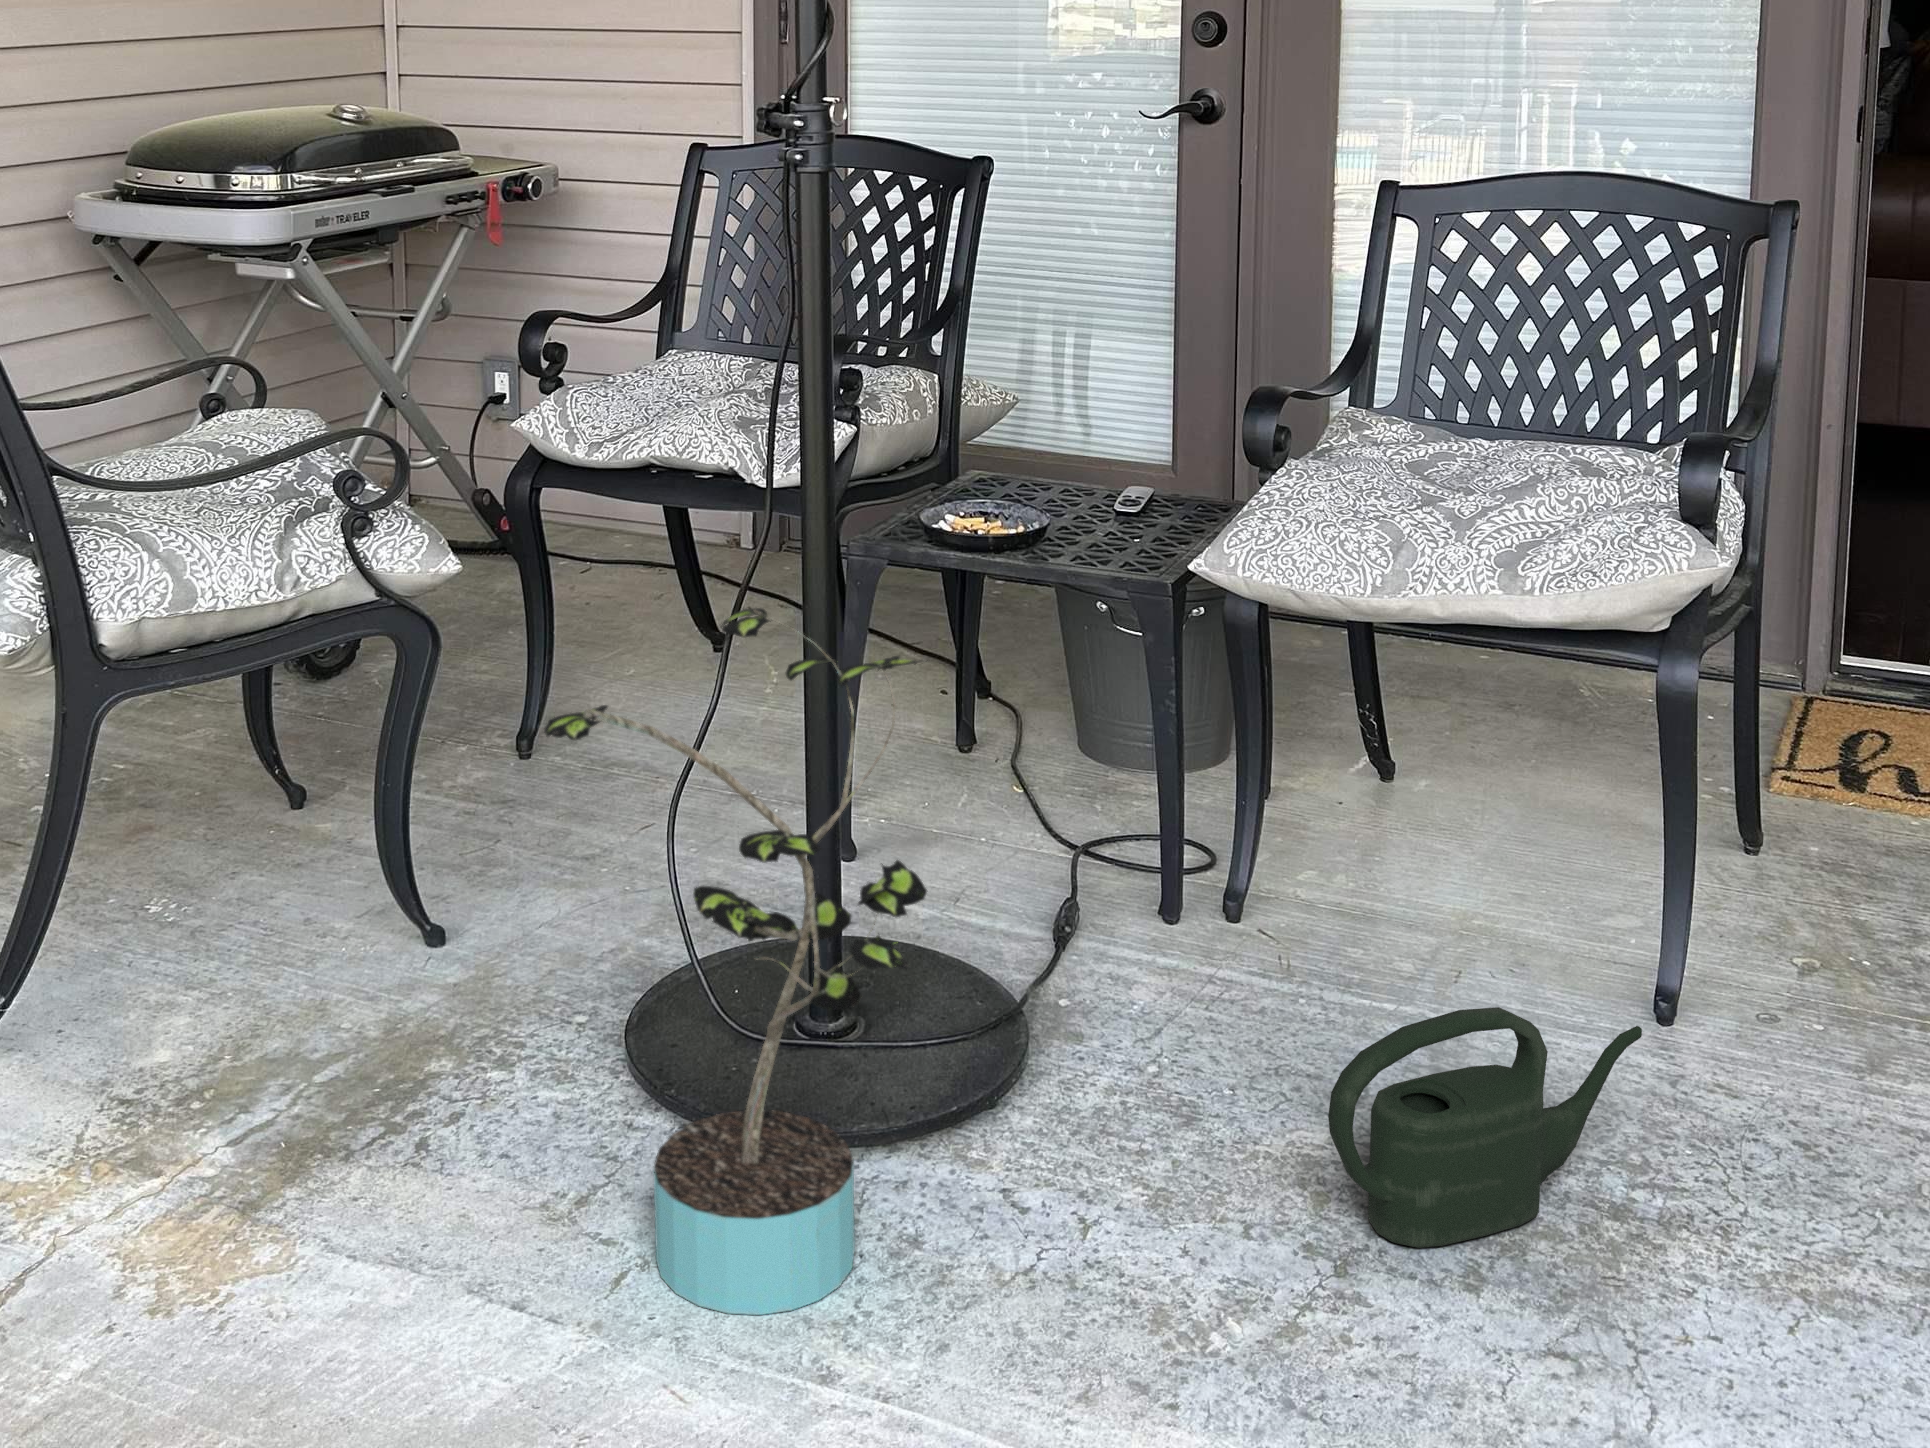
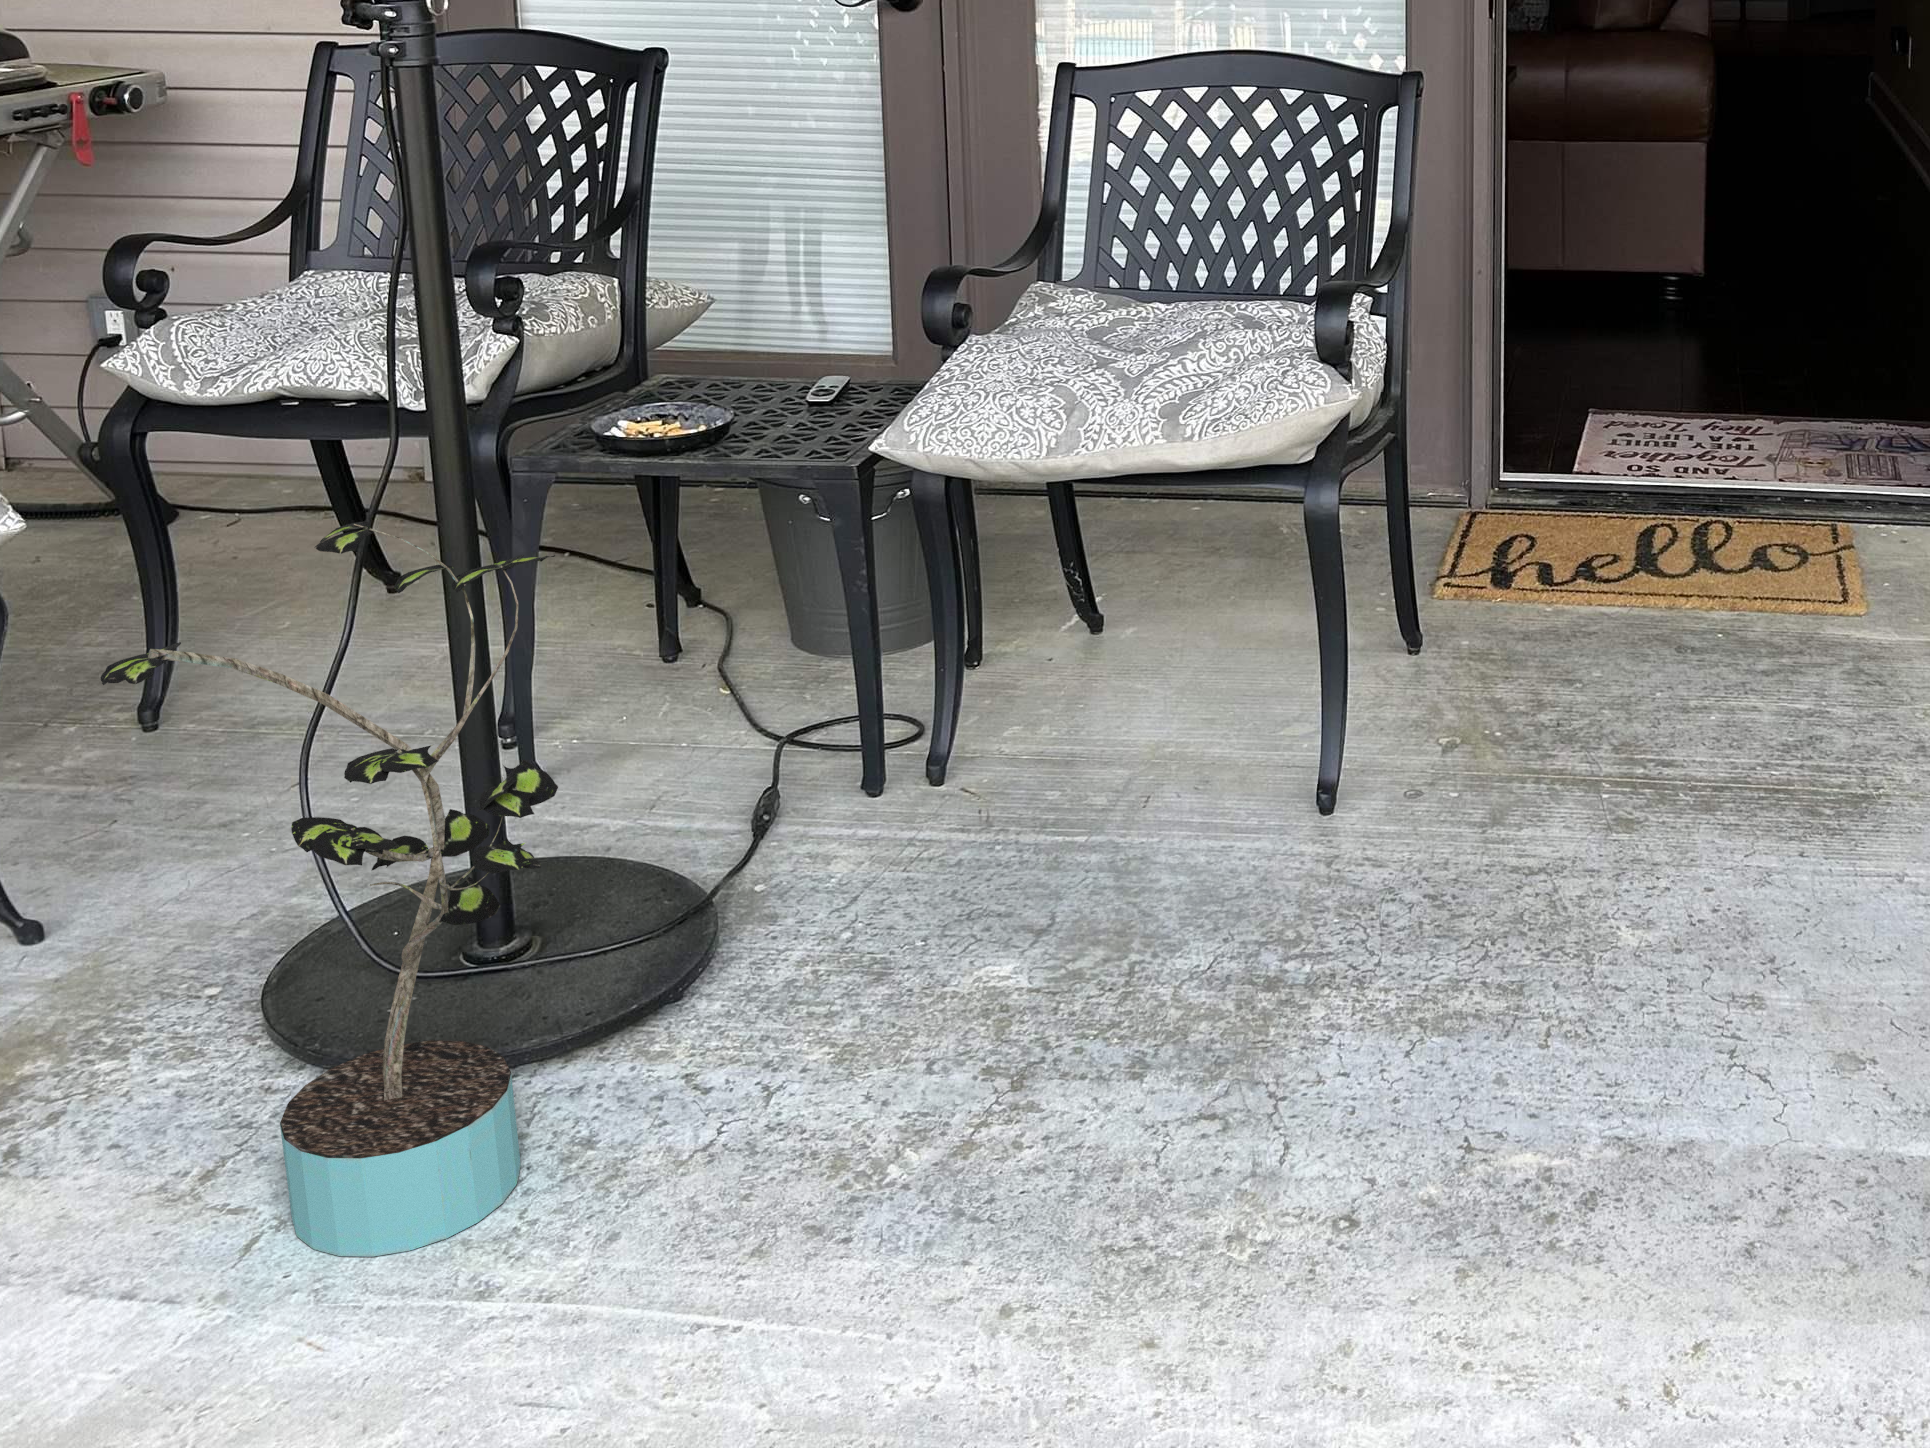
watering can: present [1328,1007,1642,1248] -> none [999,815,1286,1050]

